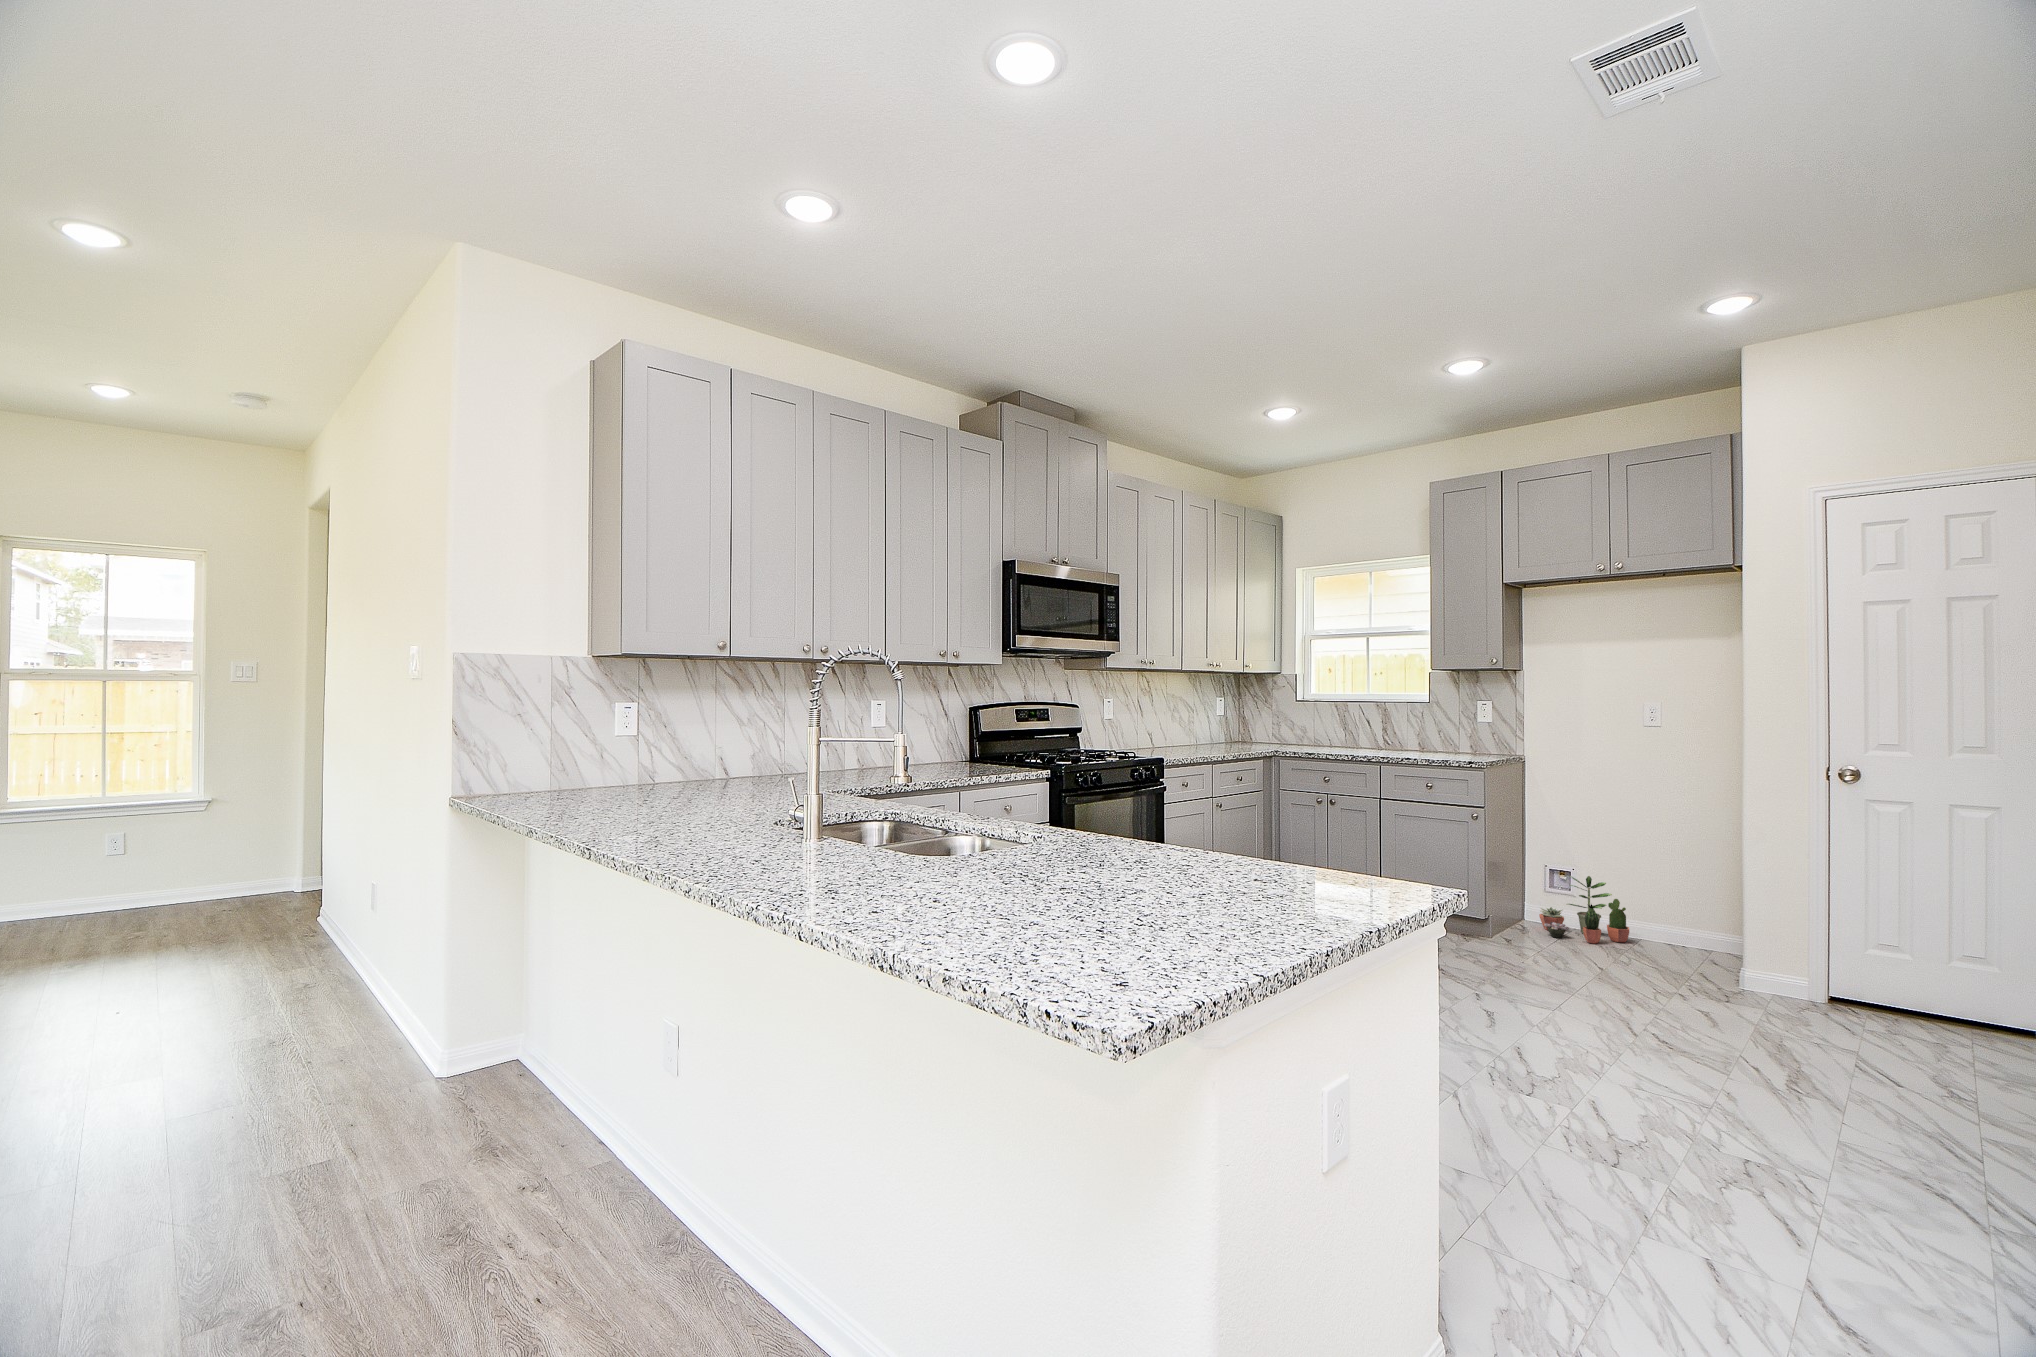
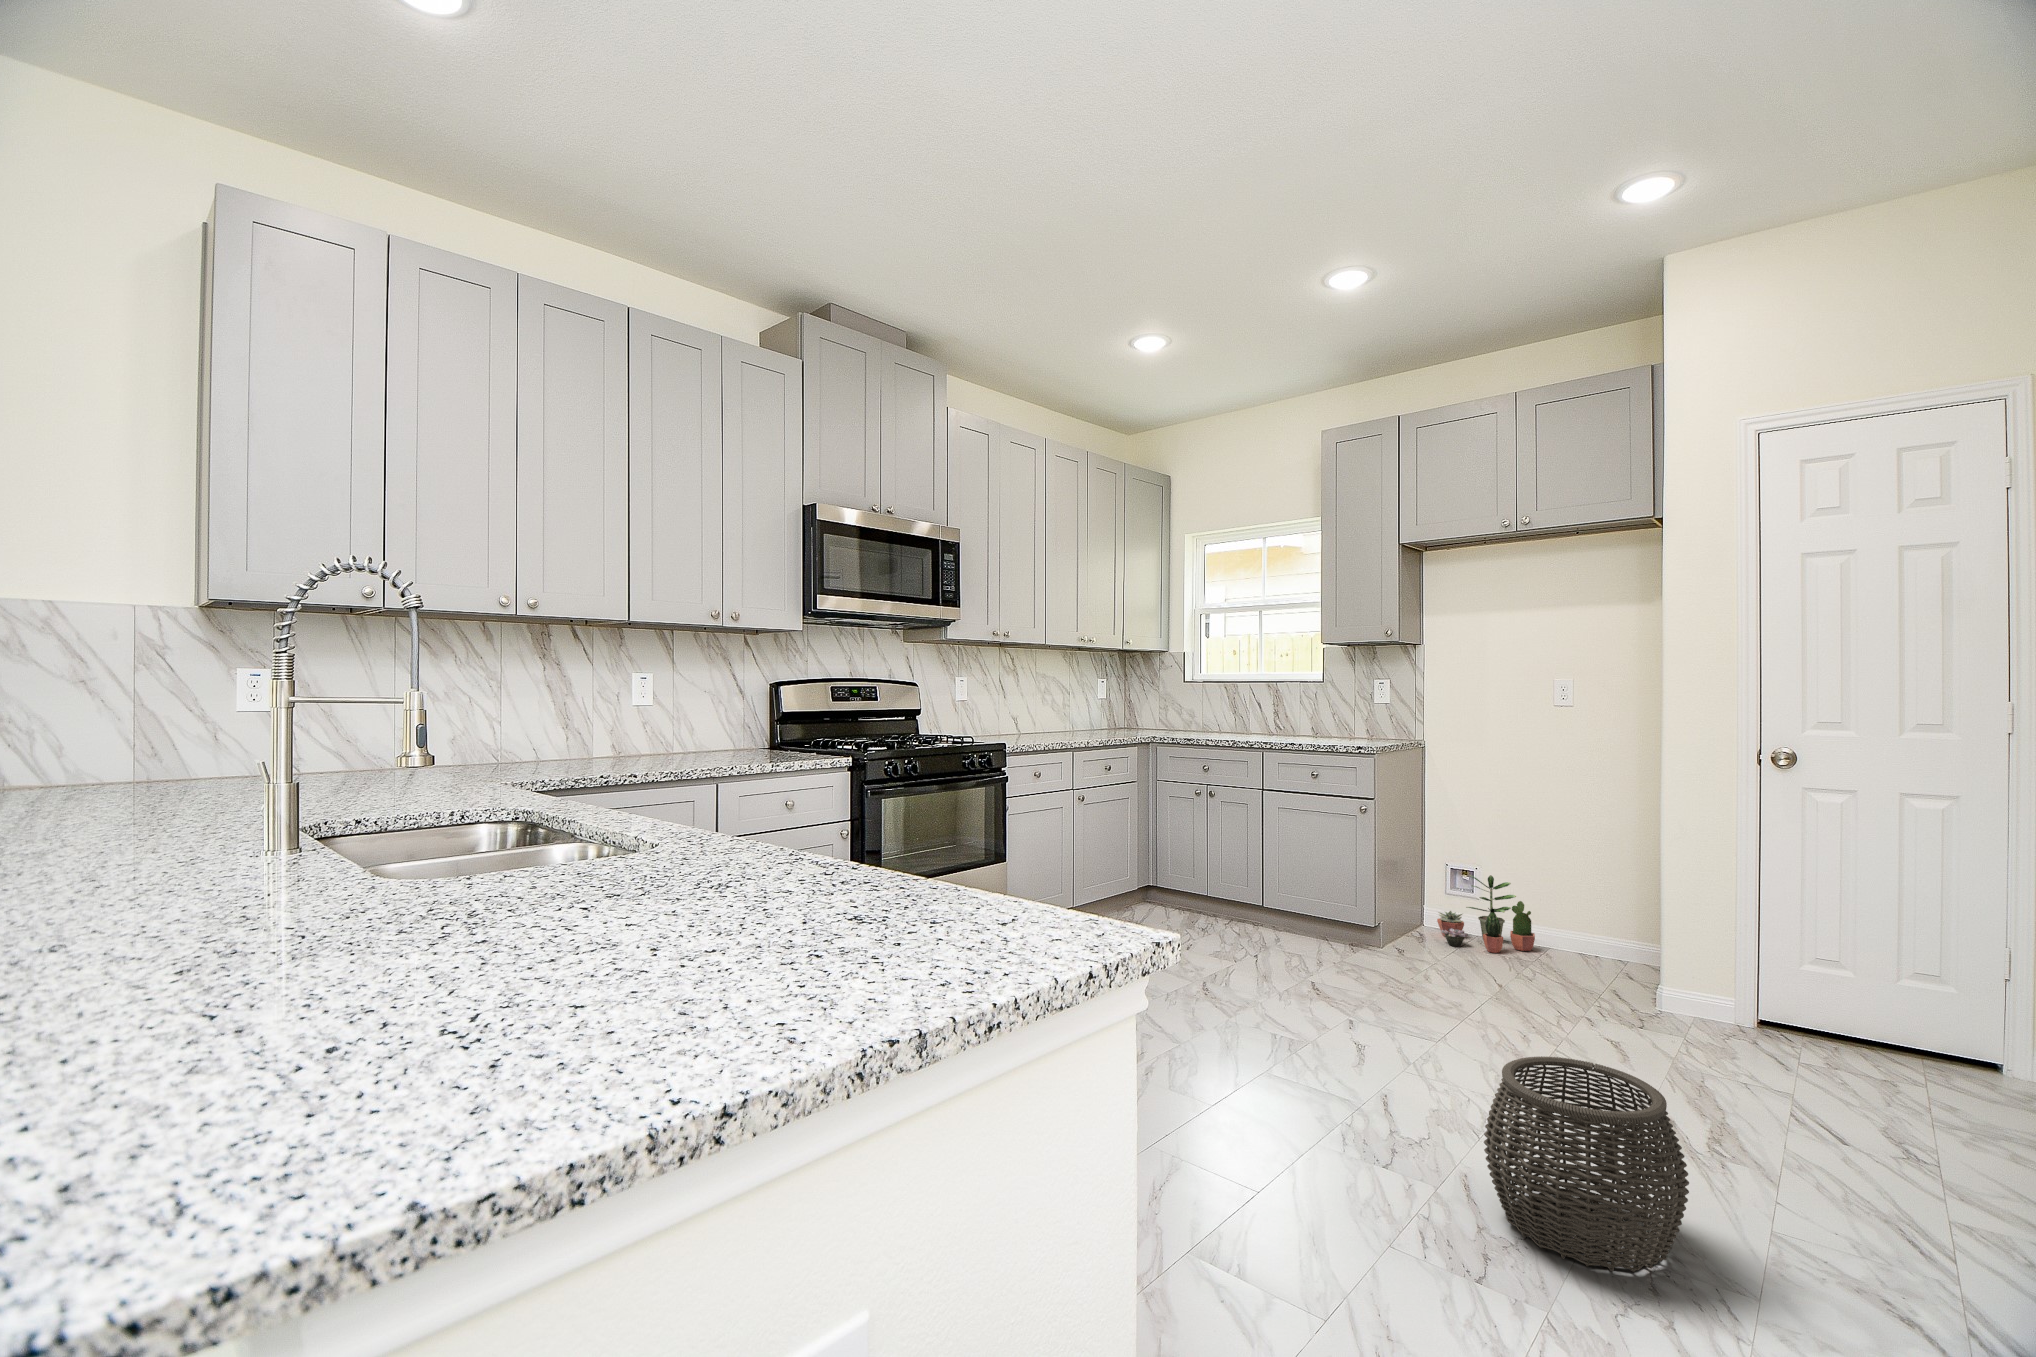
woven basket: none [1614,1010,1774,1162] -> present [1484,1056,1689,1272]

